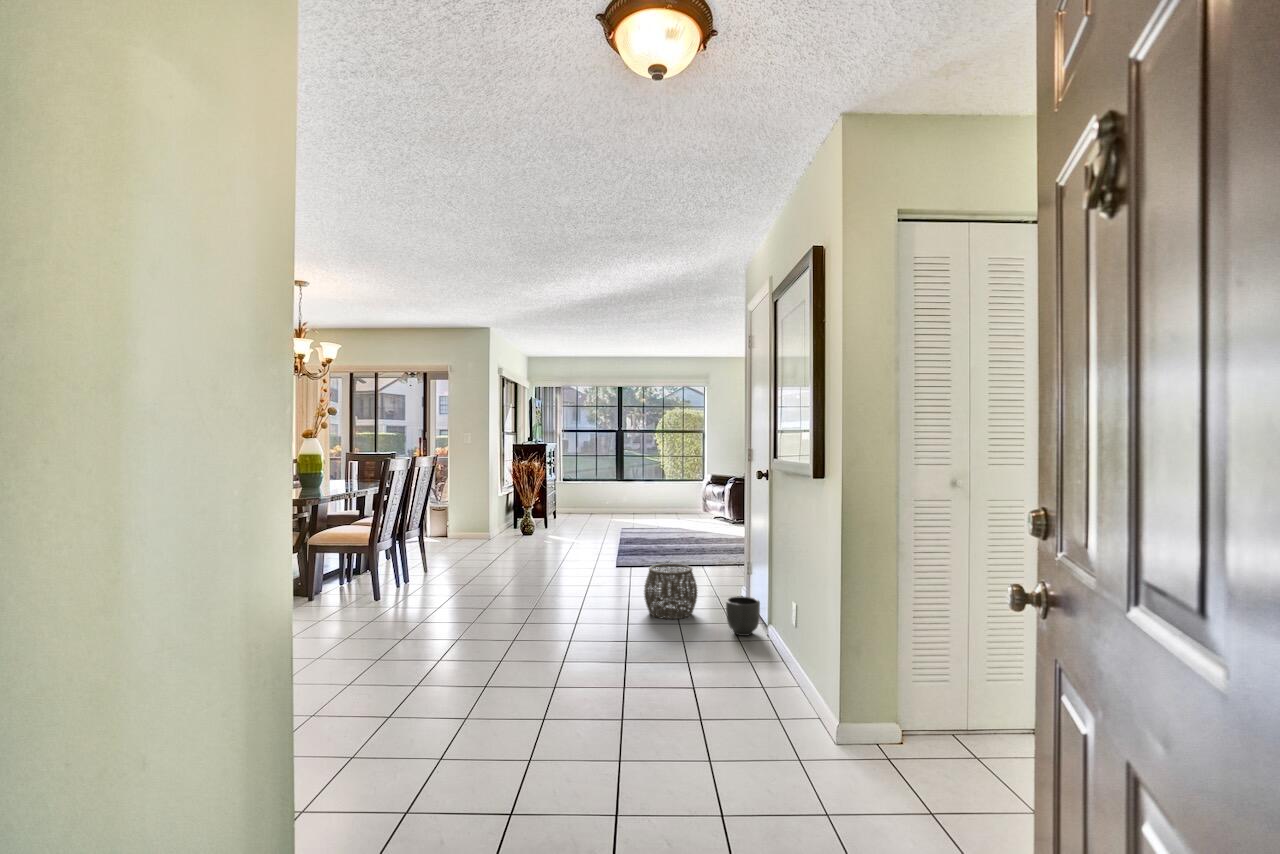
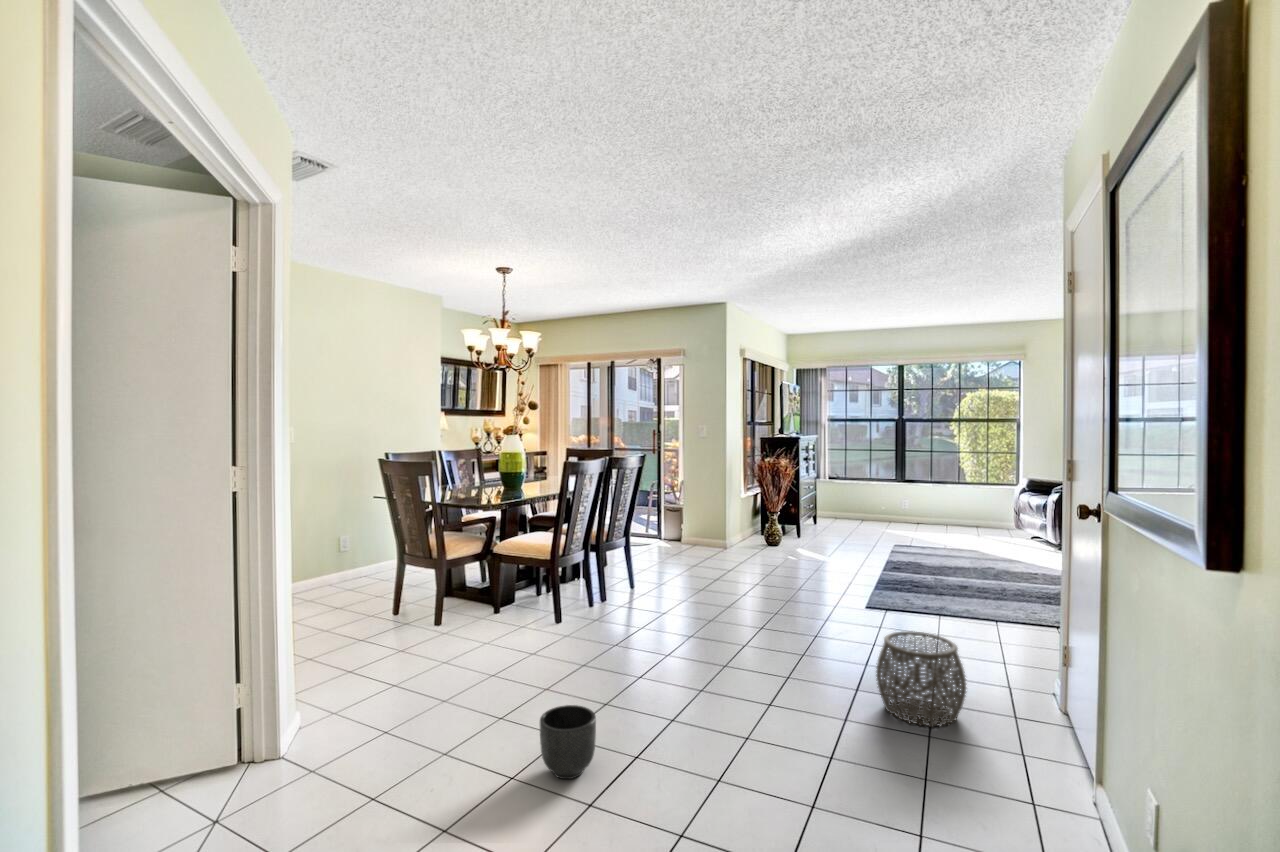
planter: present [726,596,760,636] -> present [540,705,596,779]

